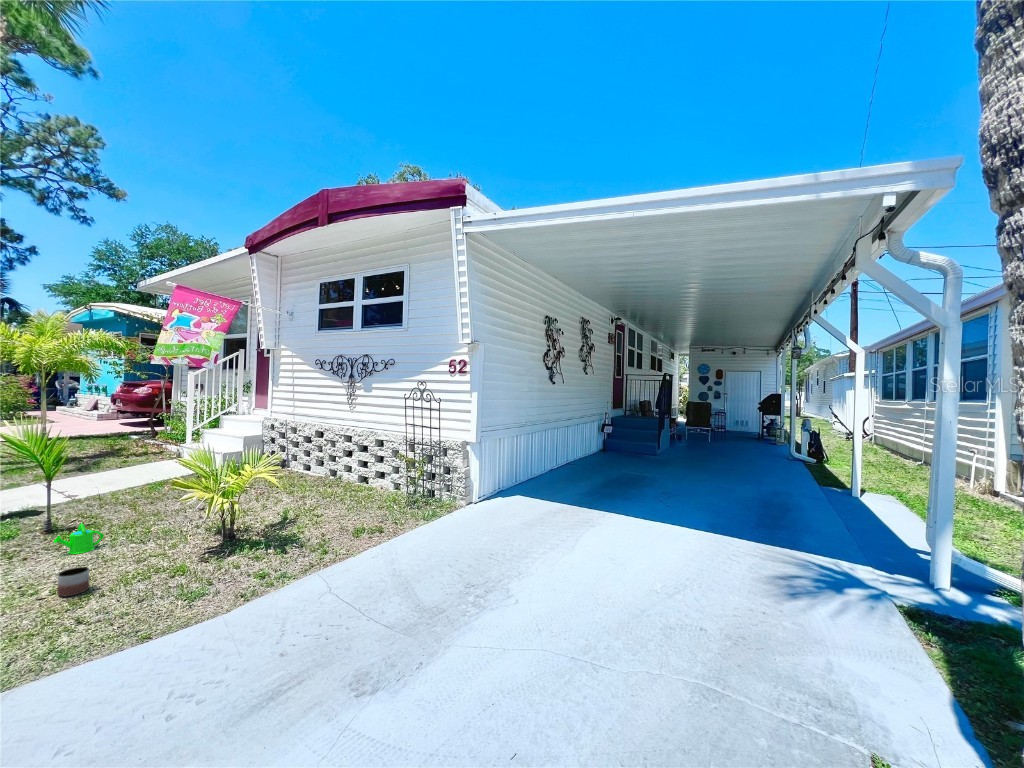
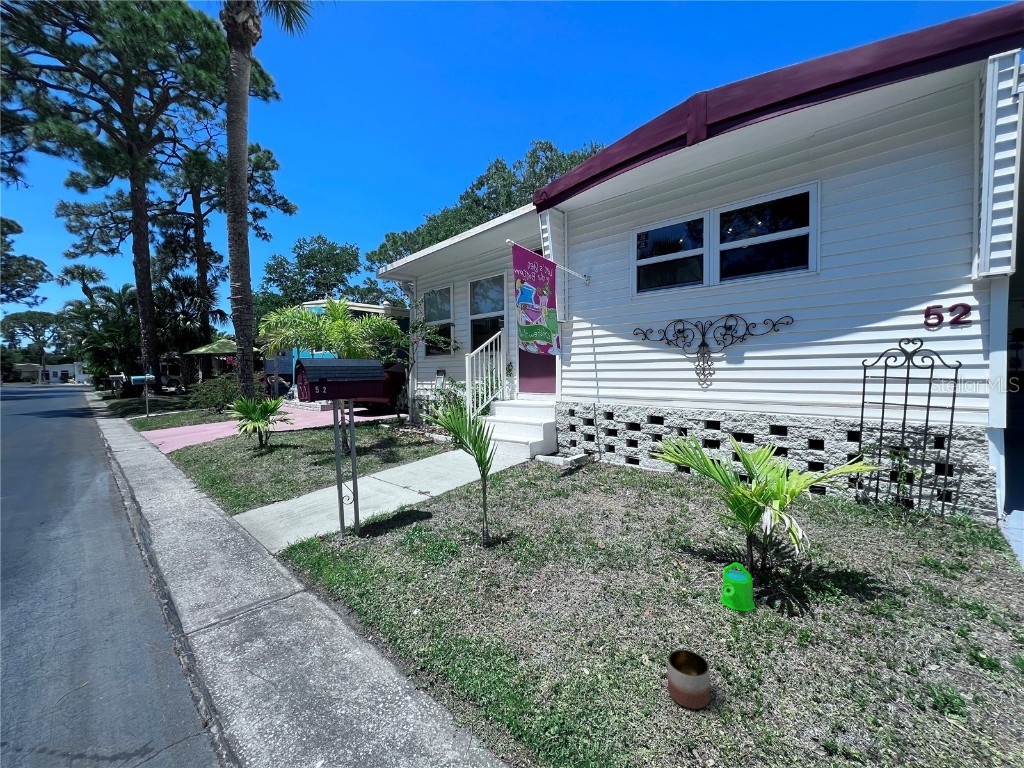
watering can: present [53,523,104,554] -> present [721,562,755,611]

